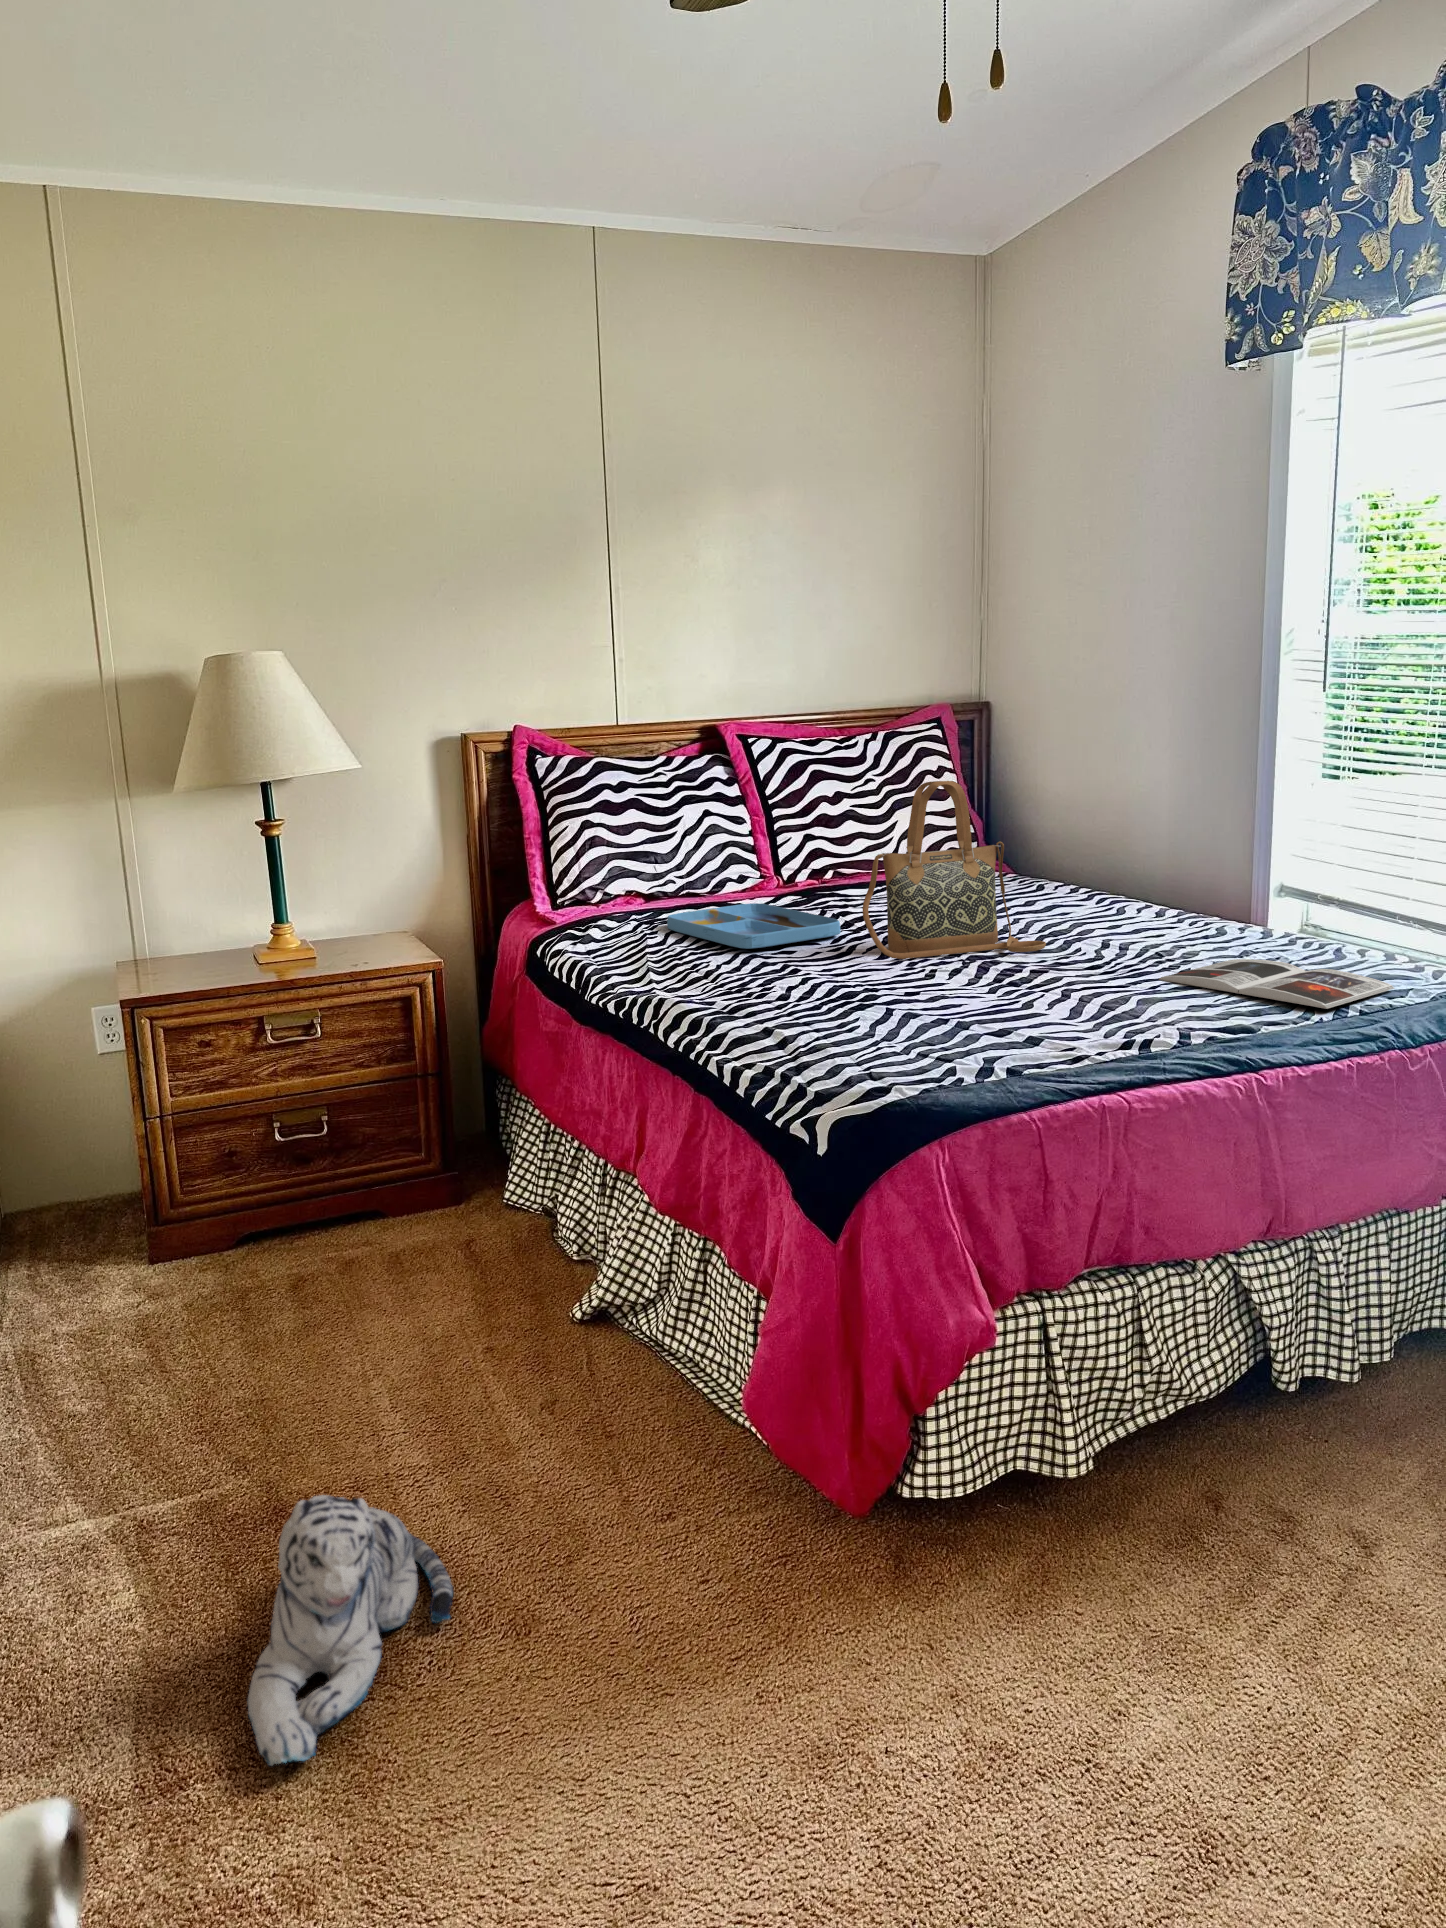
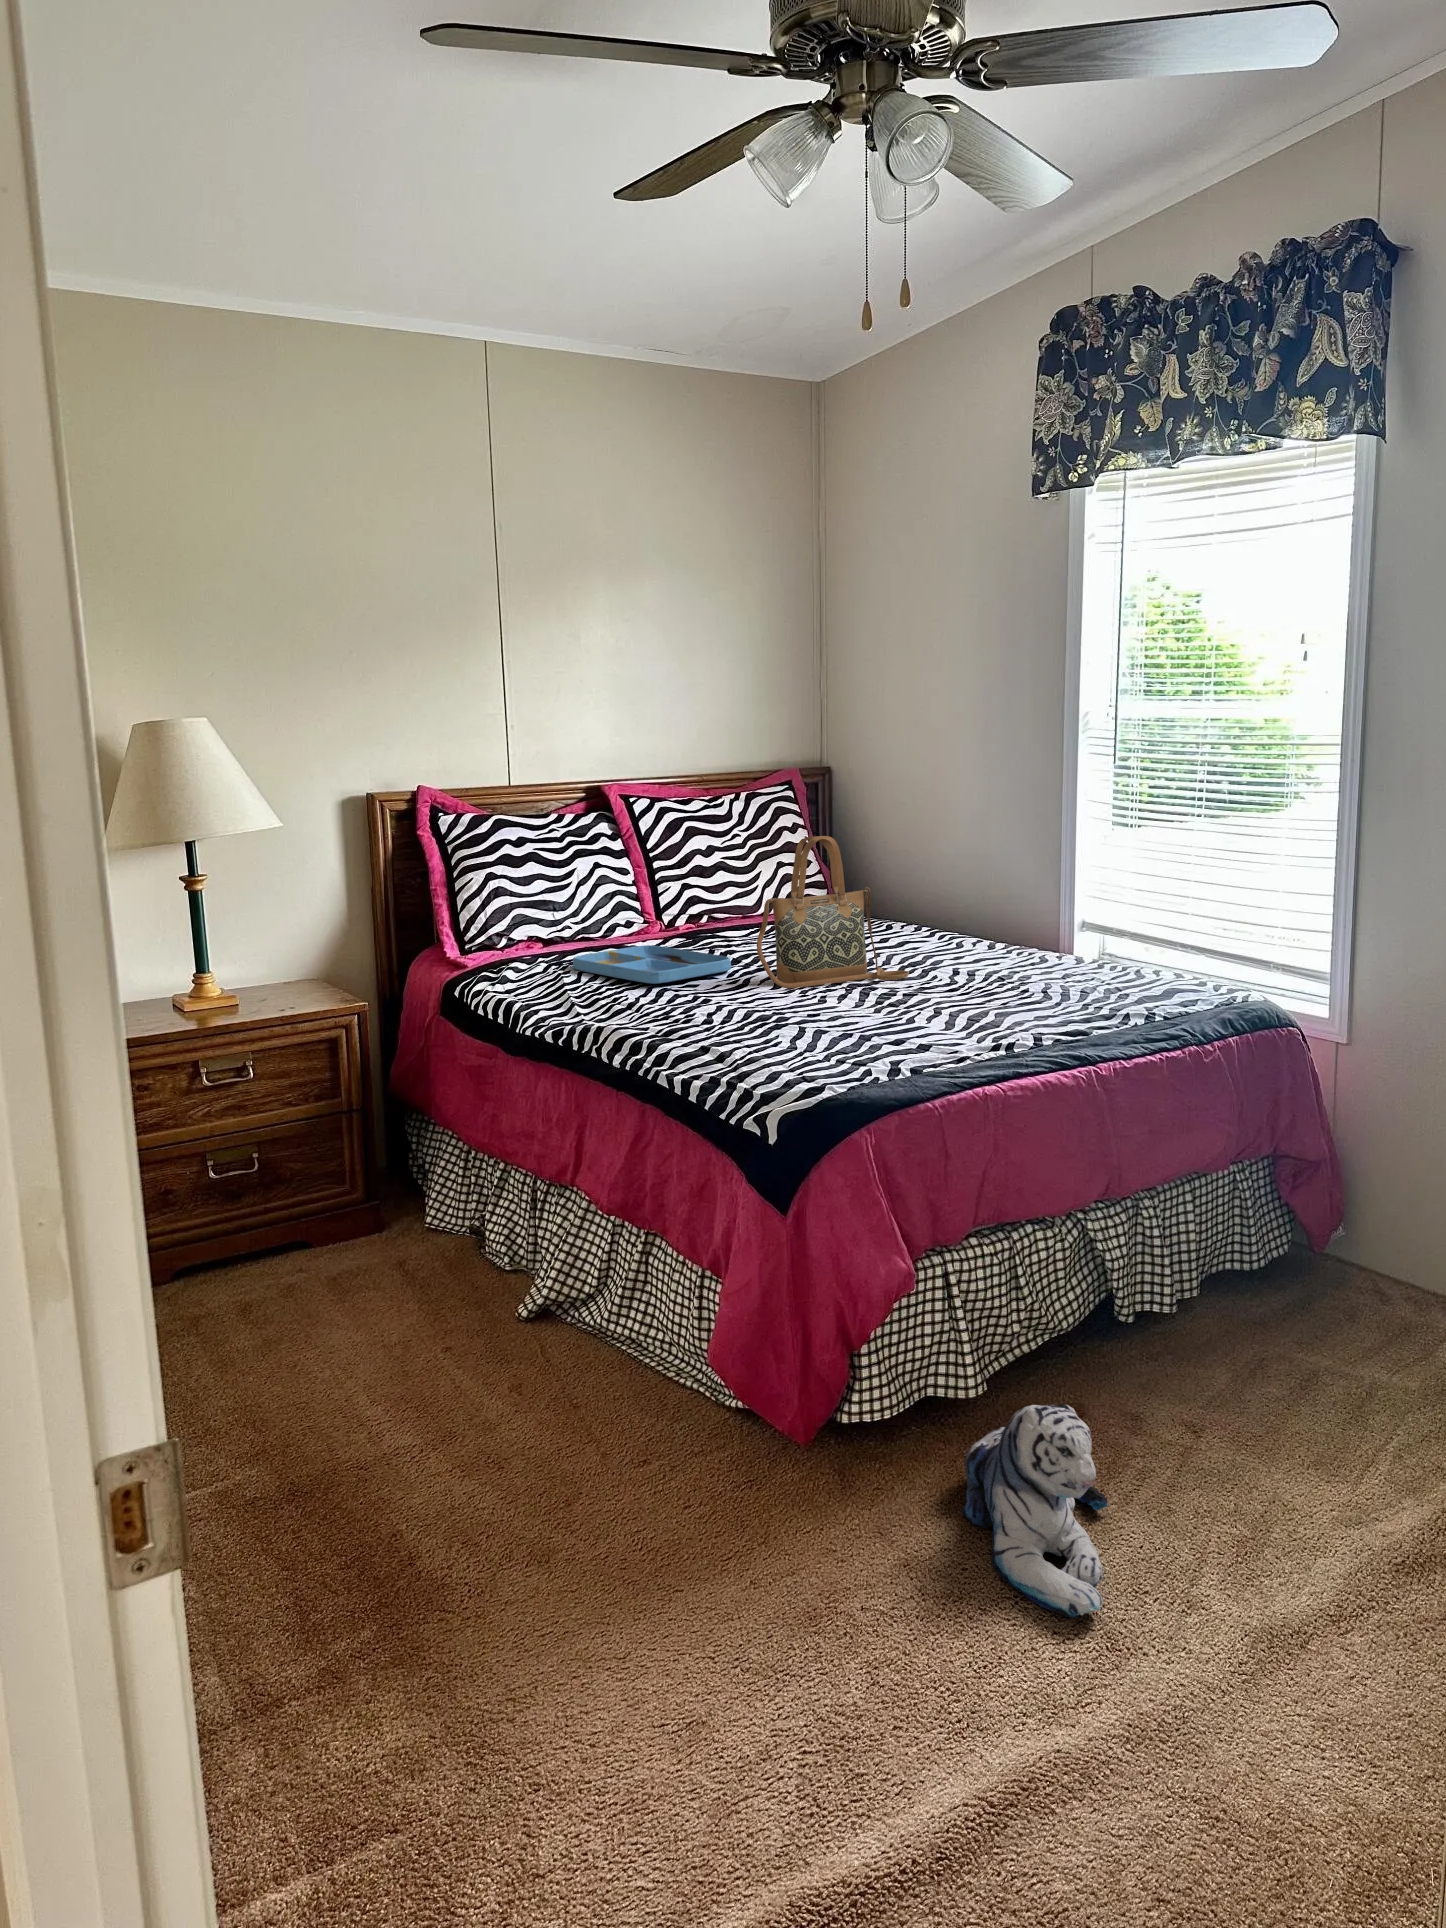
magazine: present [1159,959,1394,1009] -> none [1006,981,1189,1016]
plush toy: present [247,1495,453,1766] -> present [961,1404,1108,1618]

